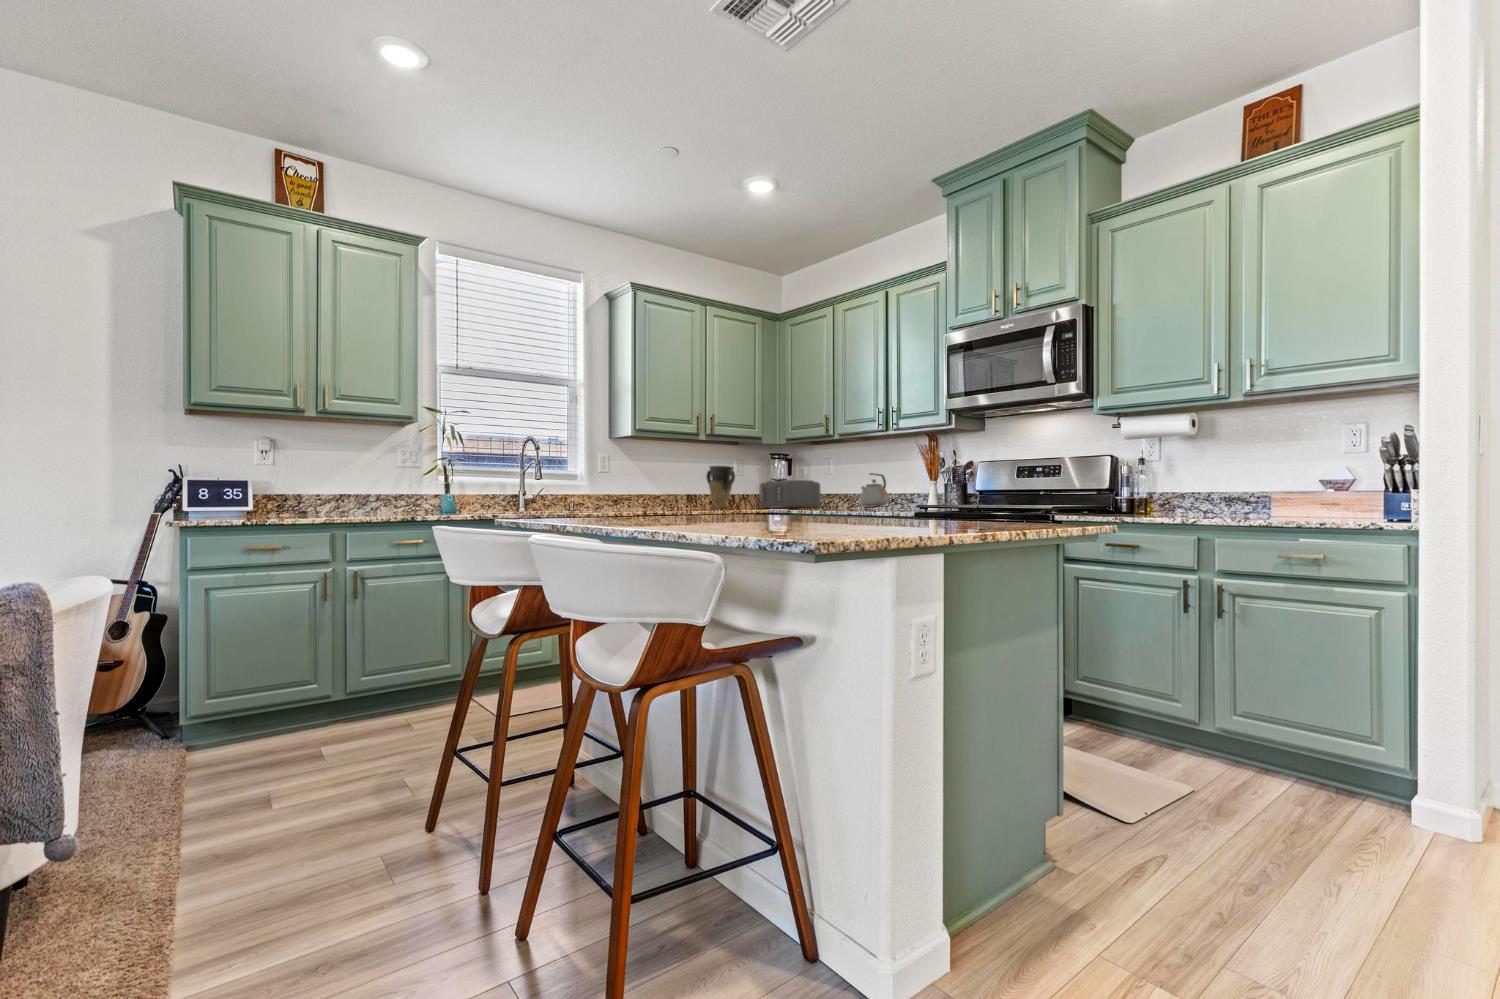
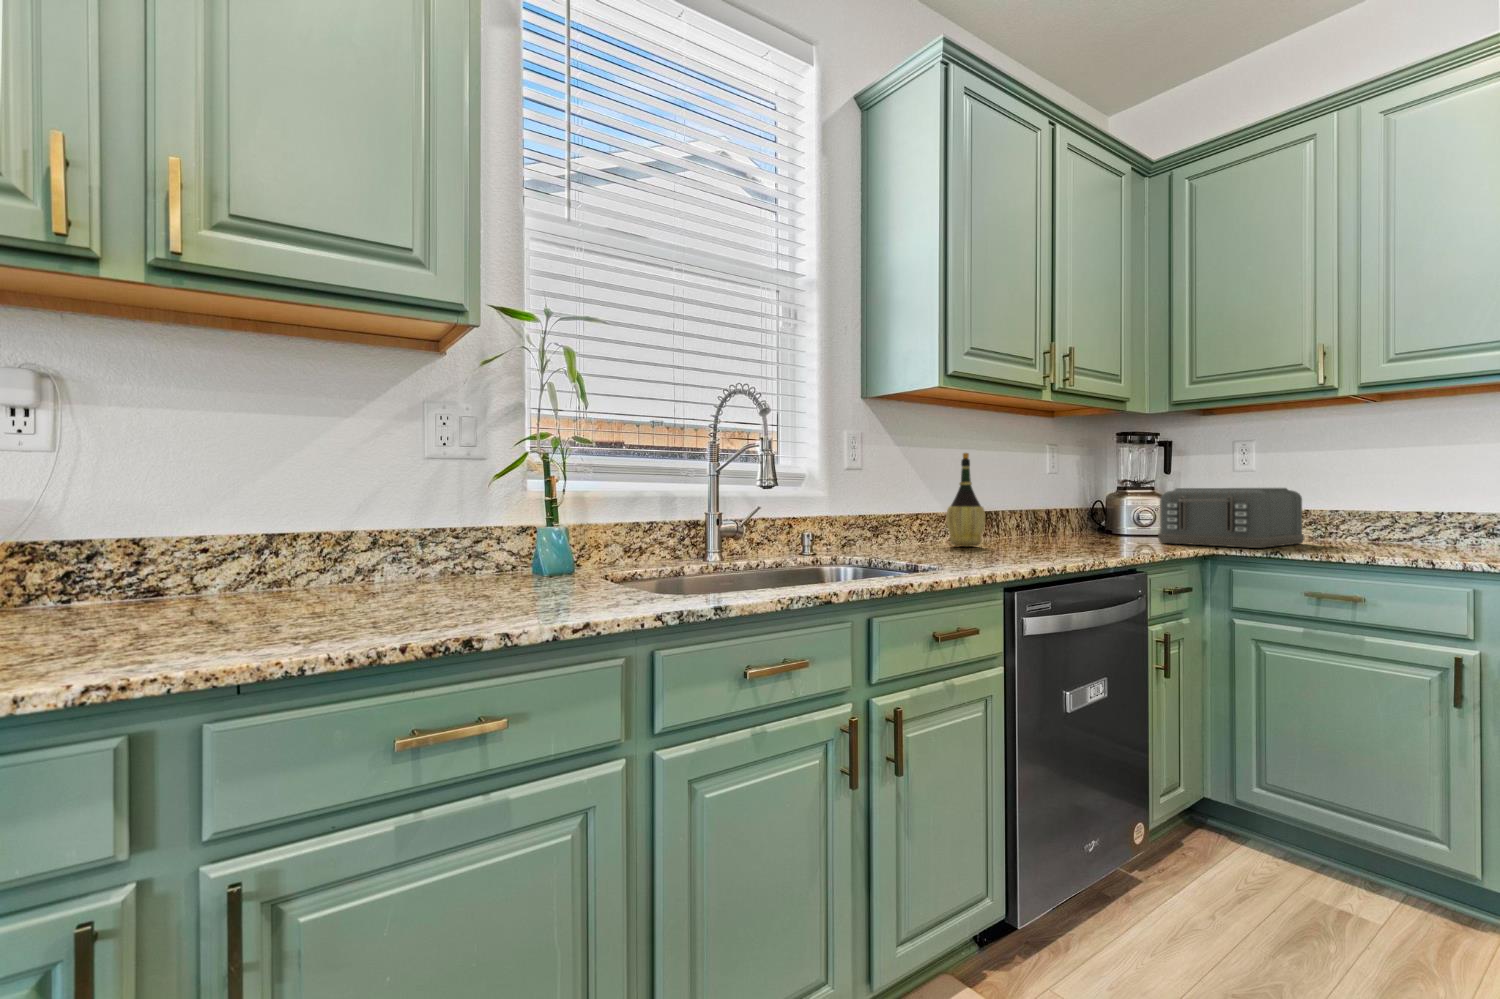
wine bottle: none [652,465,670,509] -> present [946,453,985,547]
vase: present [706,466,735,508] -> none [1014,455,1090,540]
kettle: present [860,473,889,506] -> none [1379,473,1459,543]

